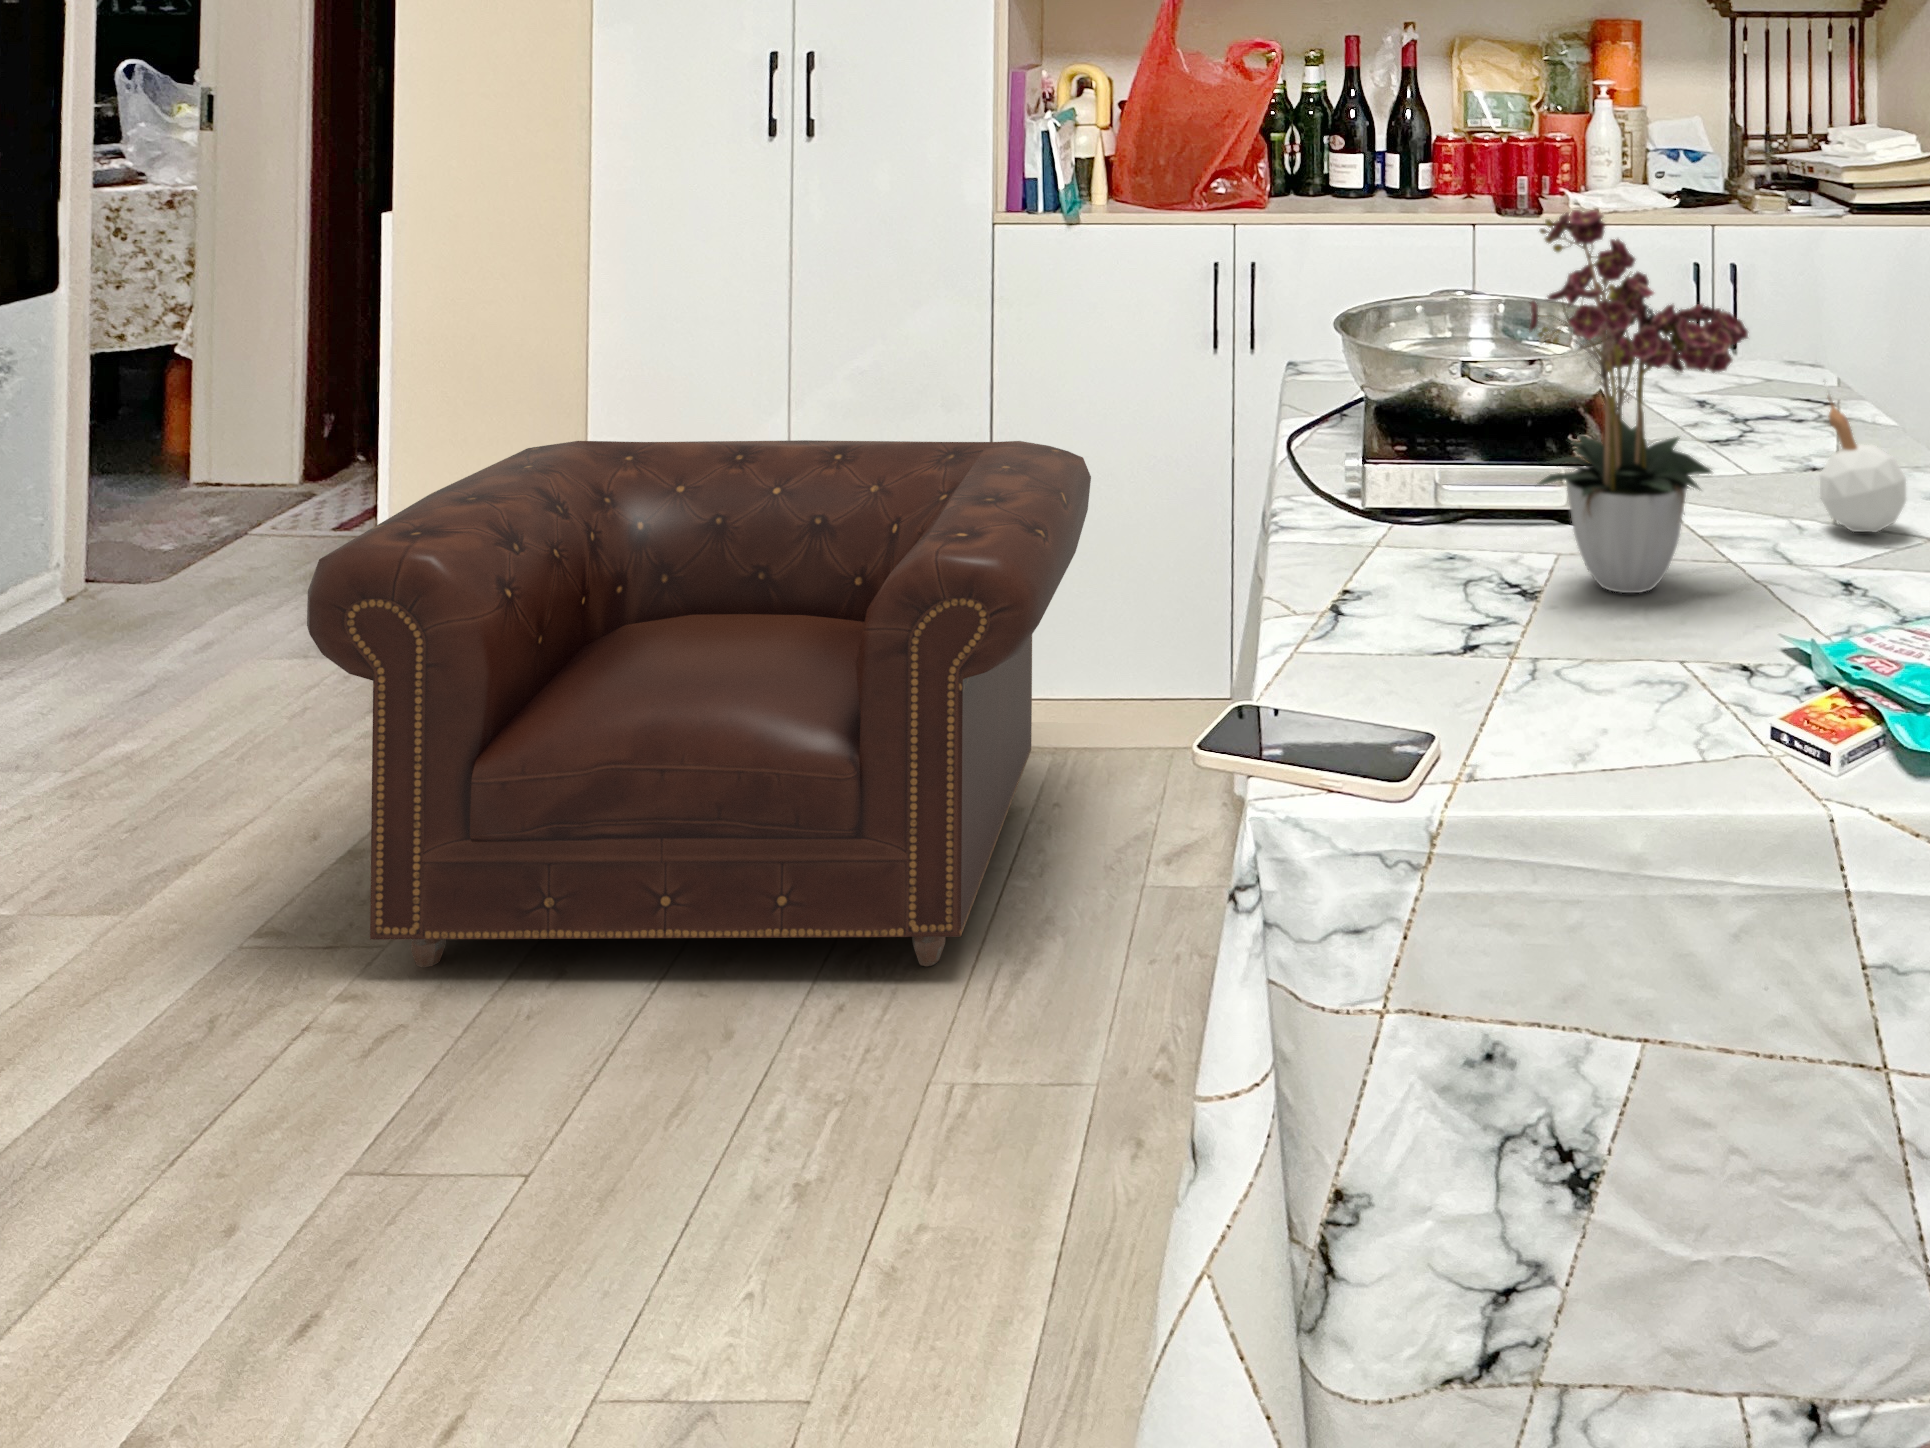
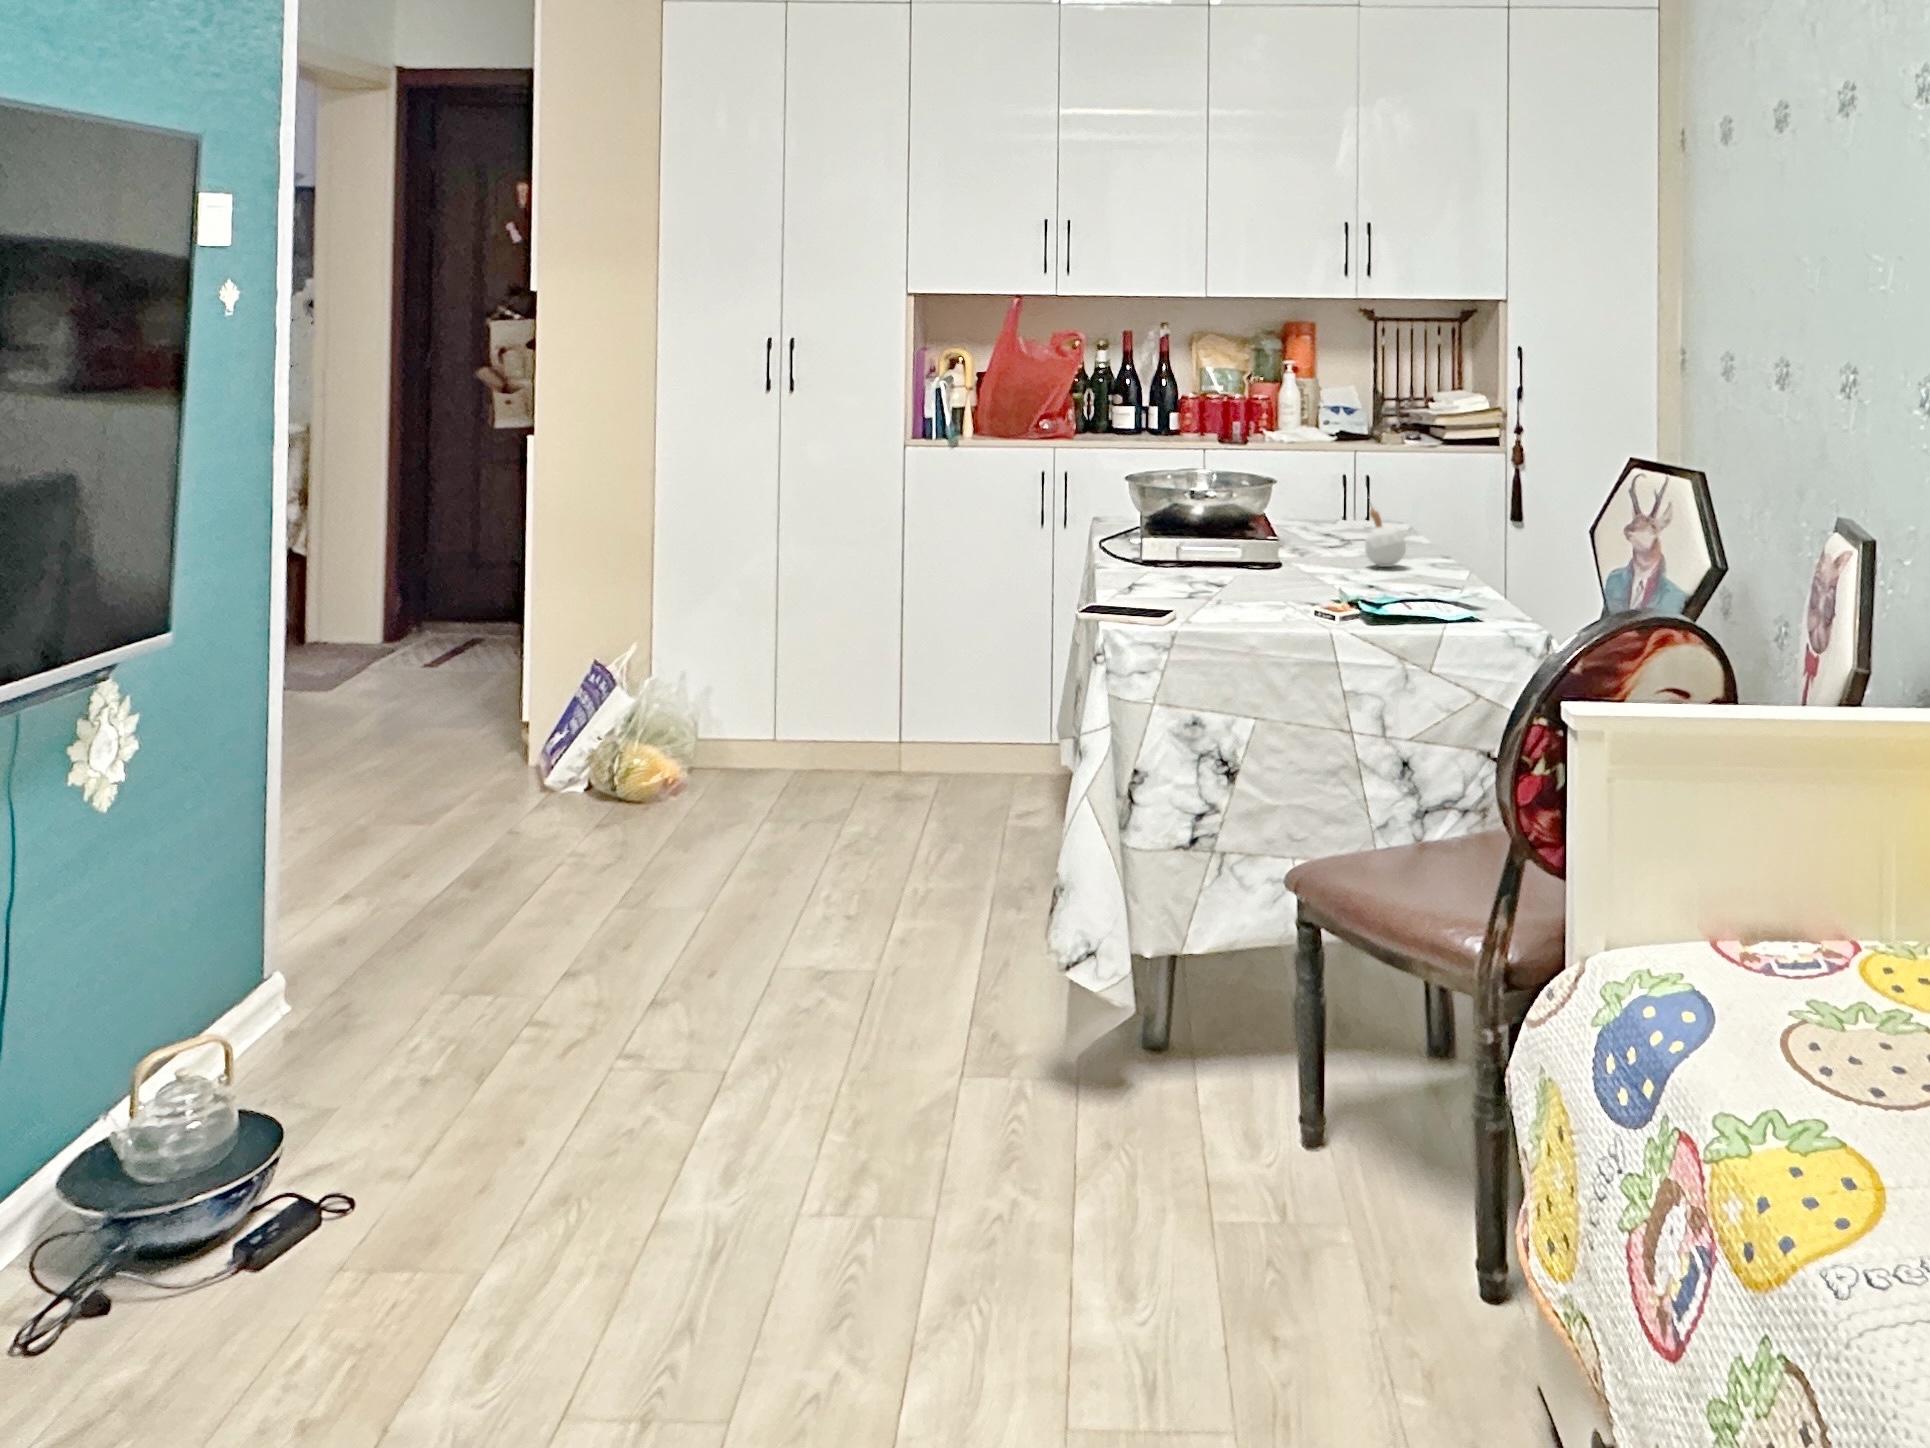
flower arrangement: present [1529,210,1748,593] -> none [1215,396,1333,581]
armchair: present [307,440,1091,967] -> none [542,574,968,854]

